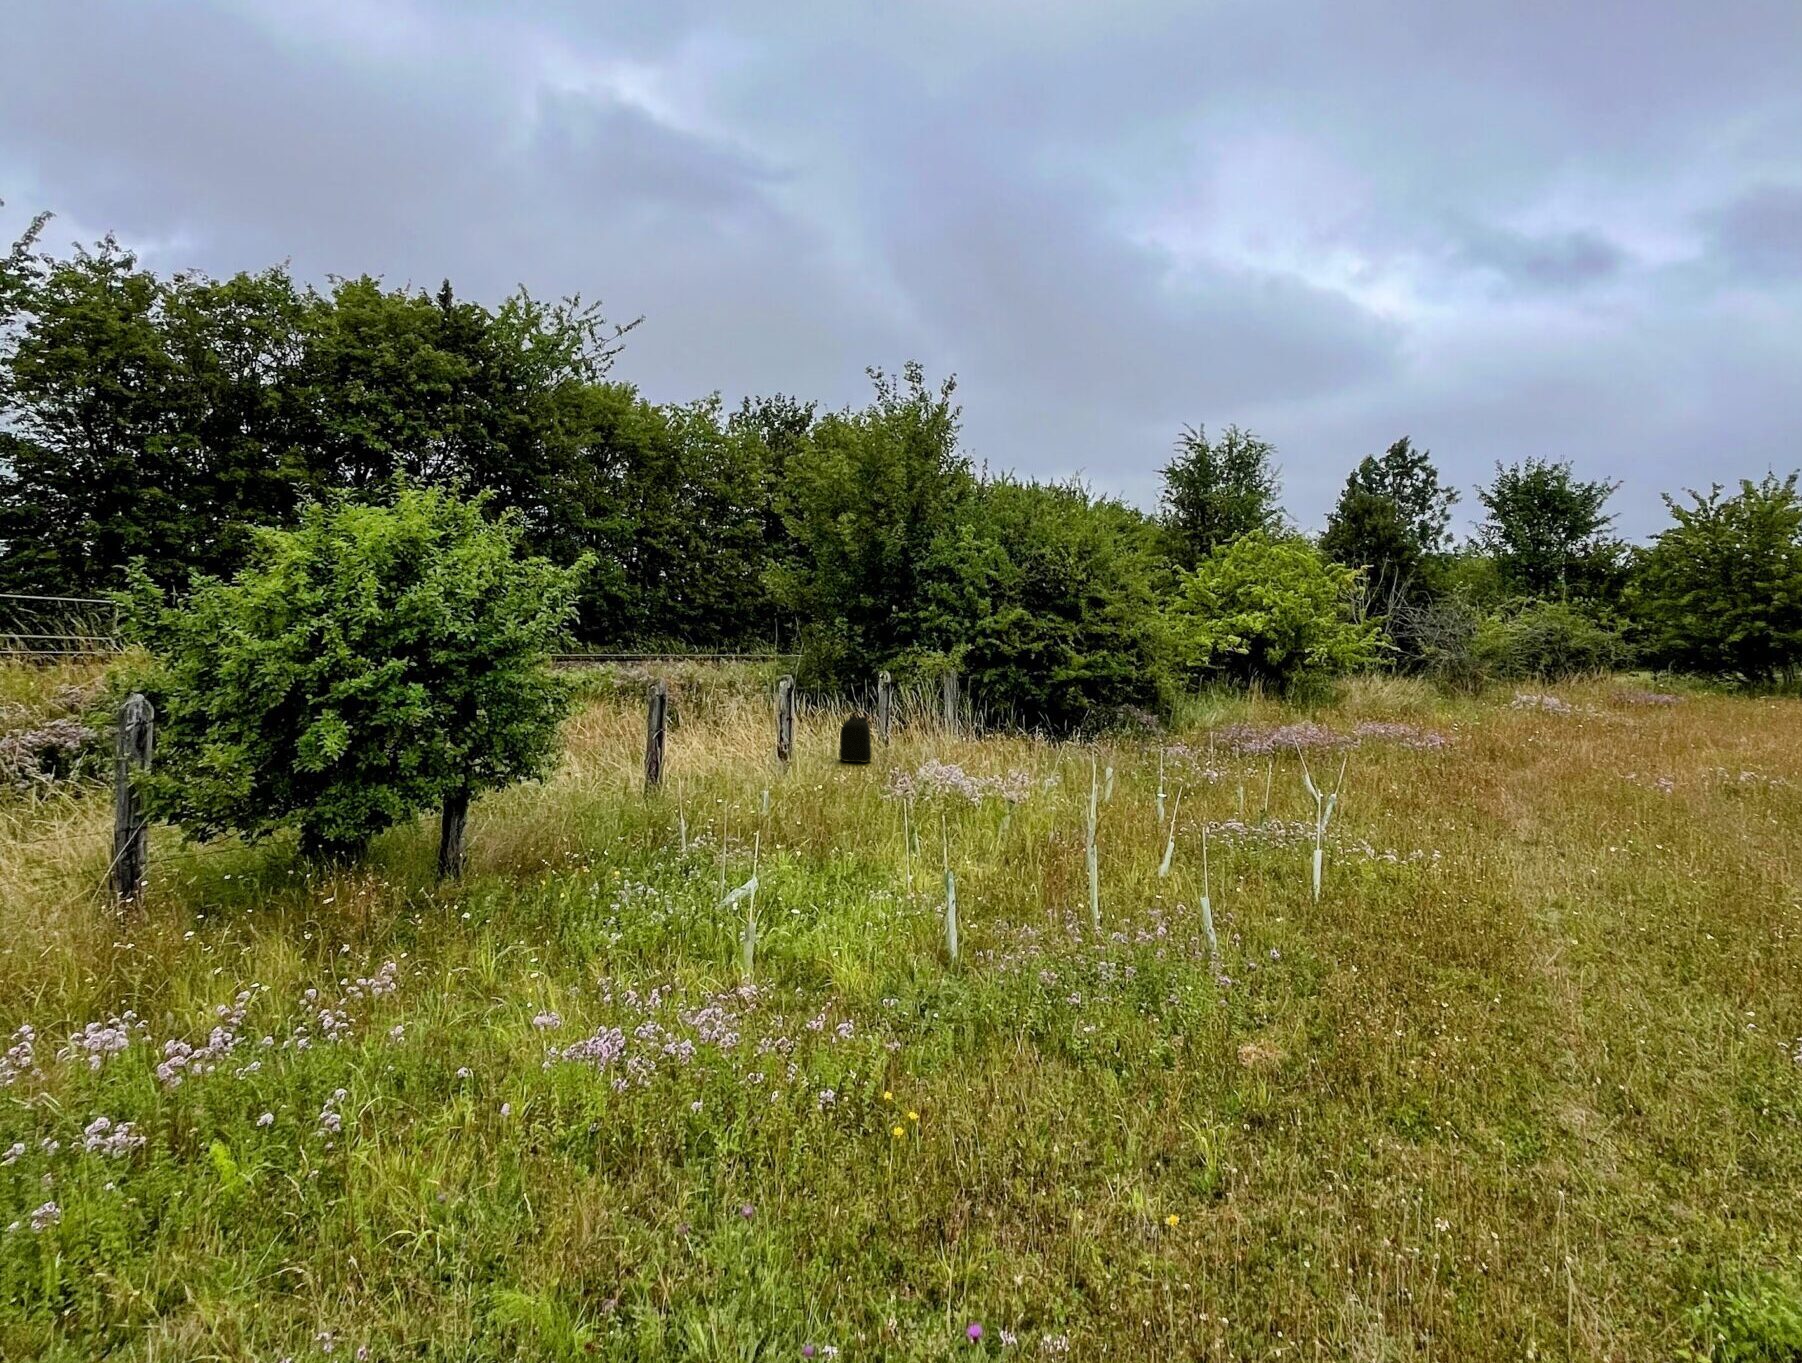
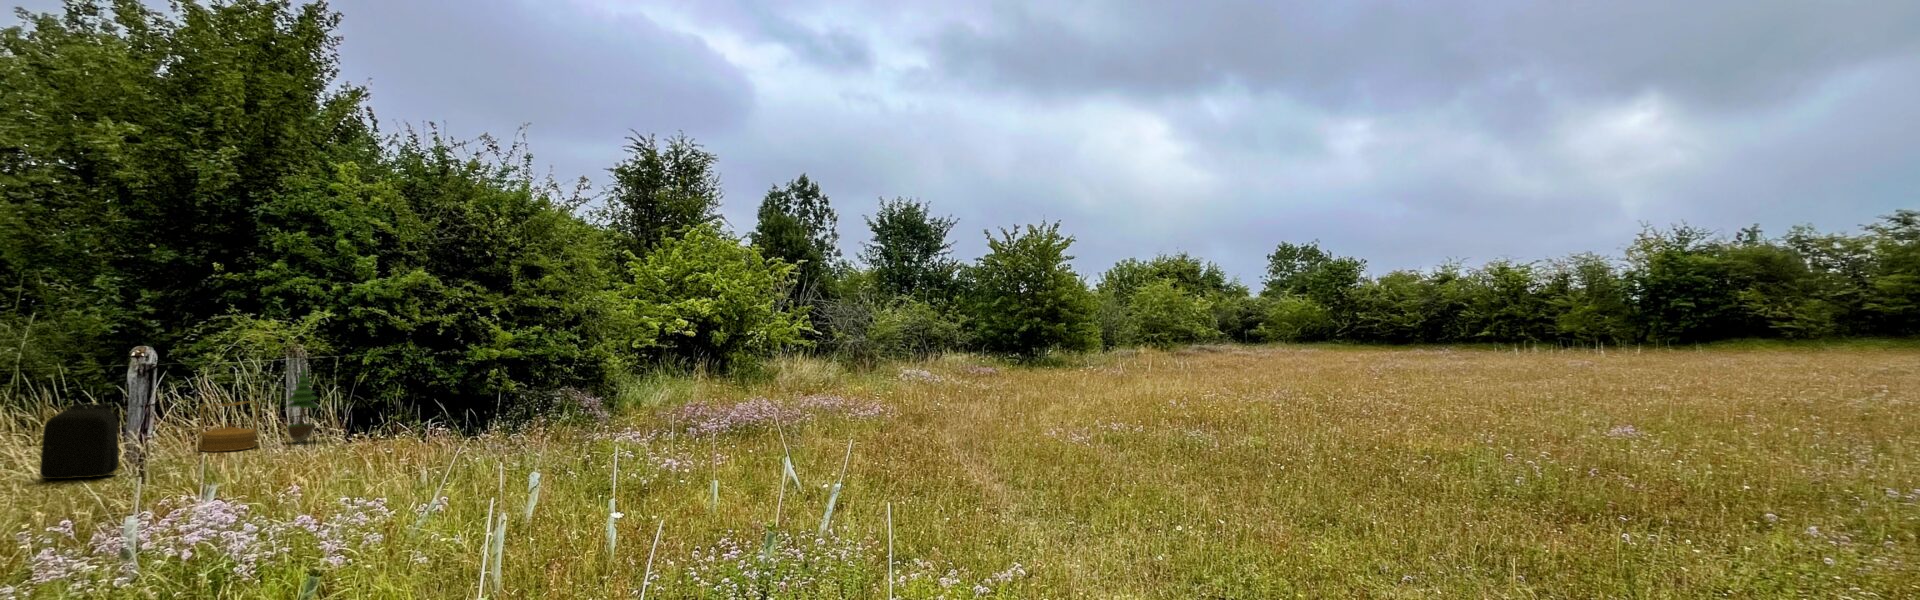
potted tree: none [945,693,965,746] -> present [287,369,318,442]
basket: none [903,715,932,749] -> present [199,402,259,452]

